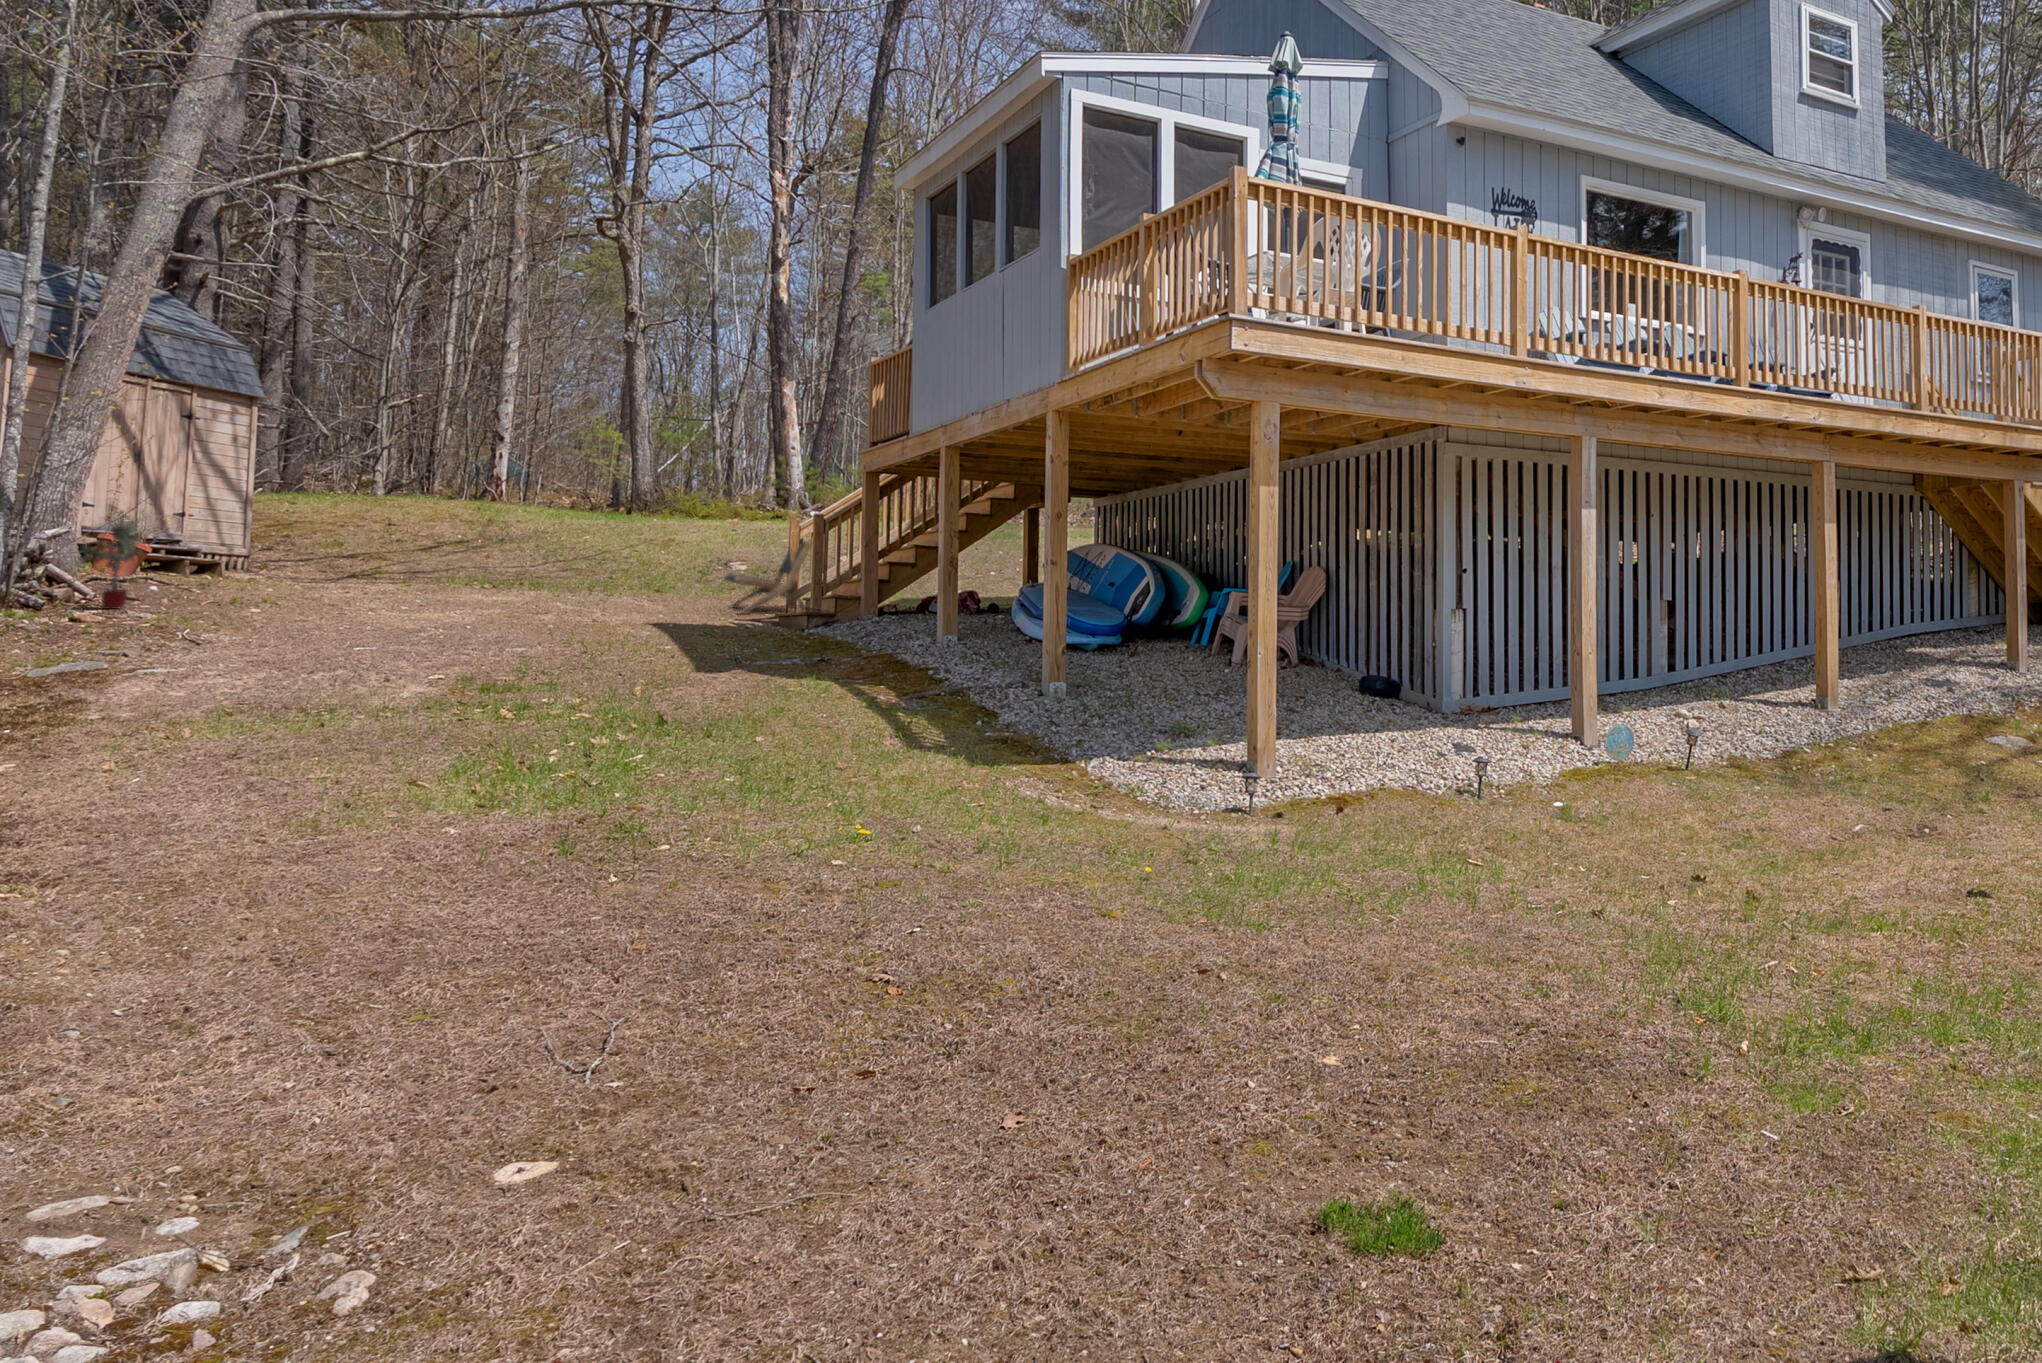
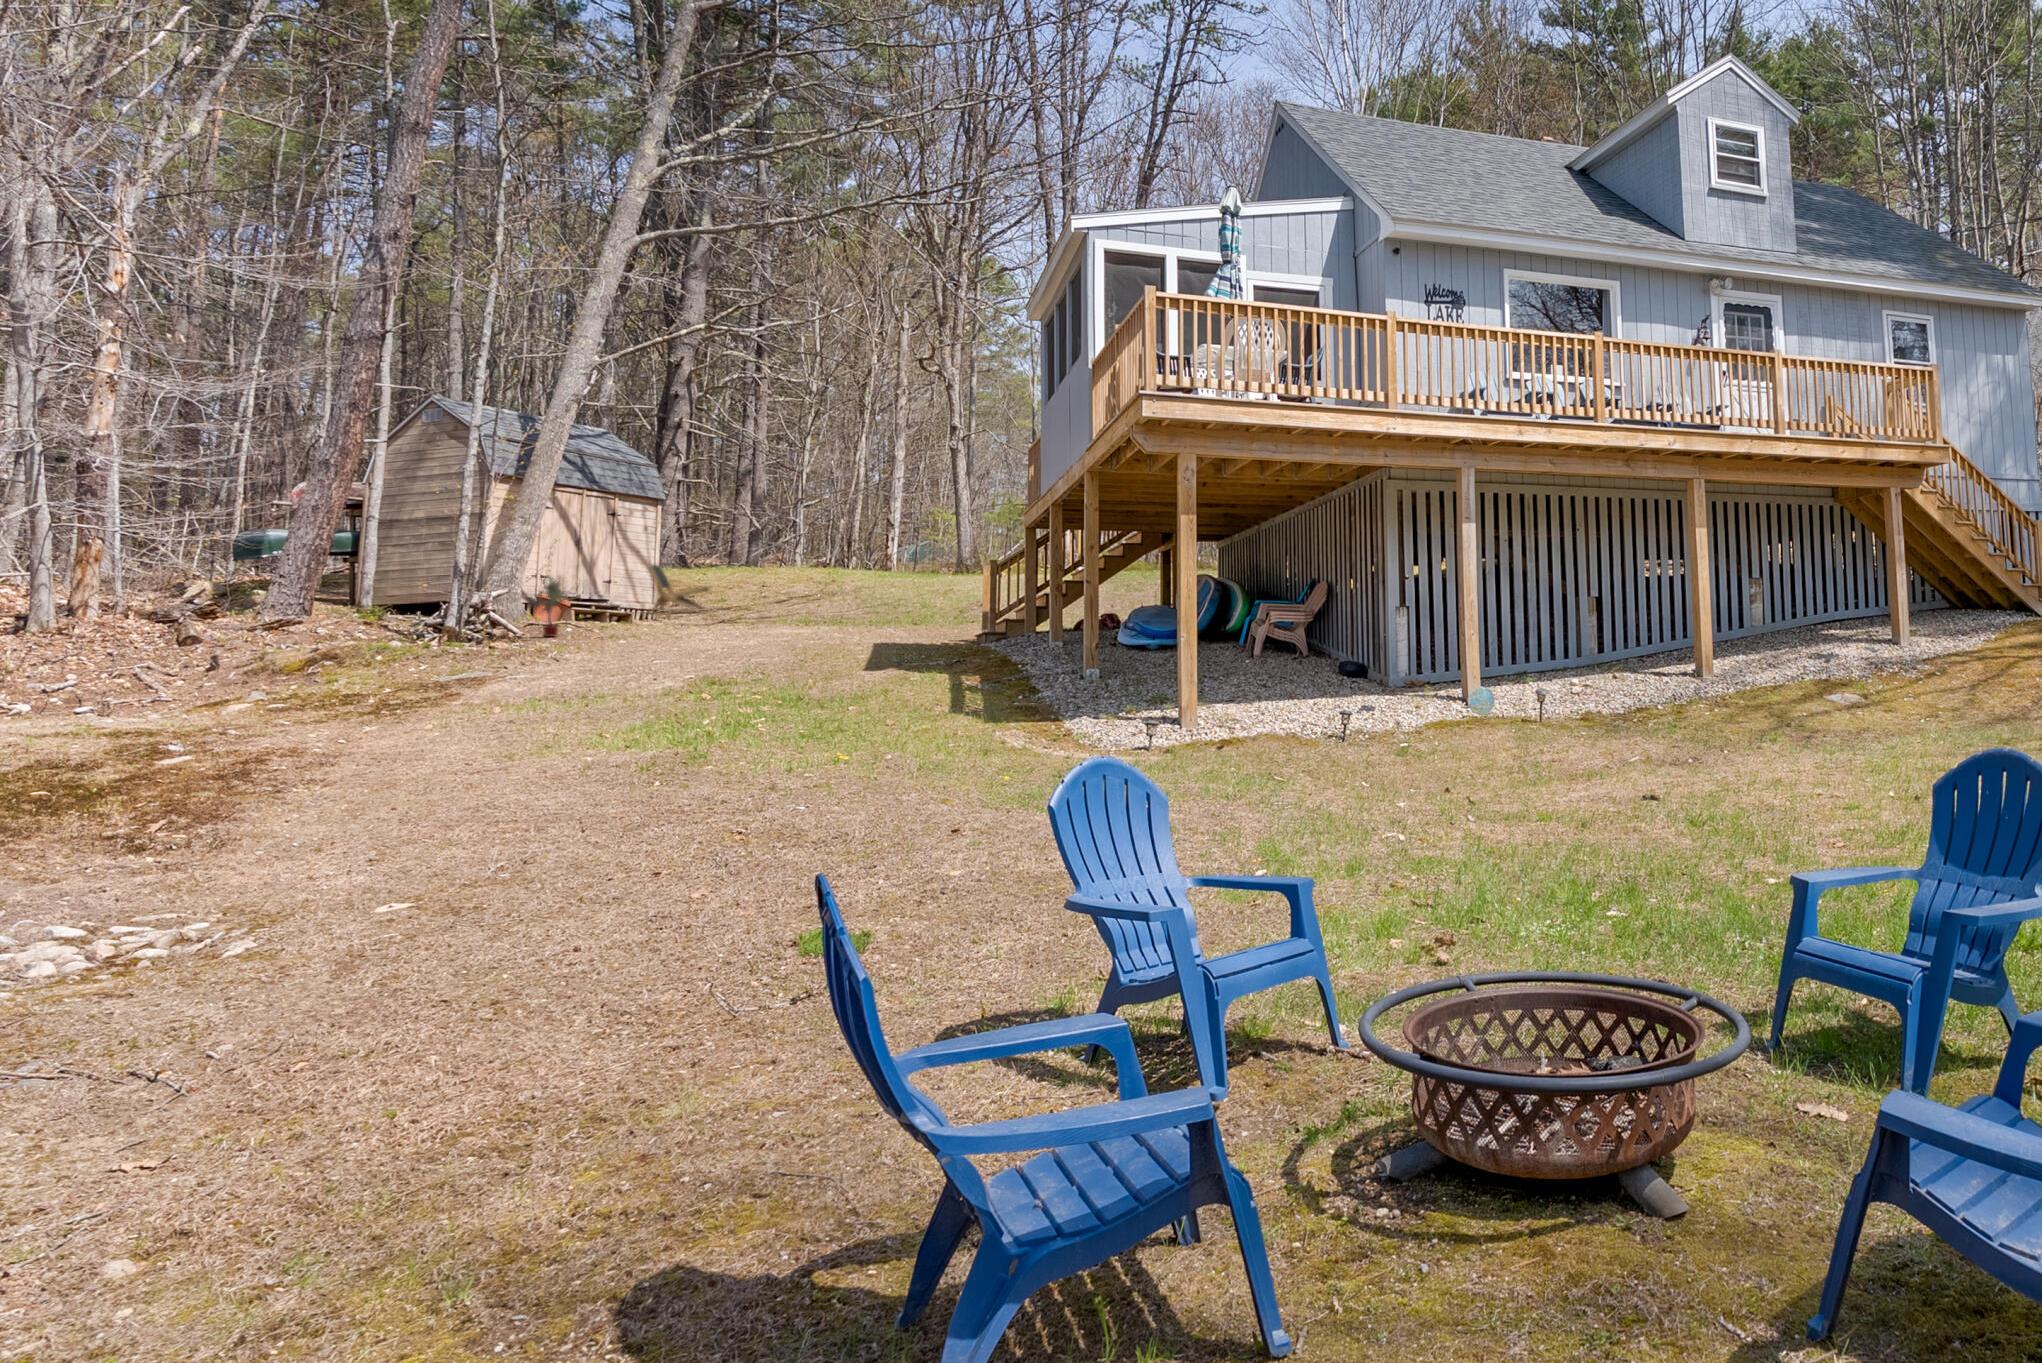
lounge chair: present [724,541,811,614] -> present [647,565,709,613]

